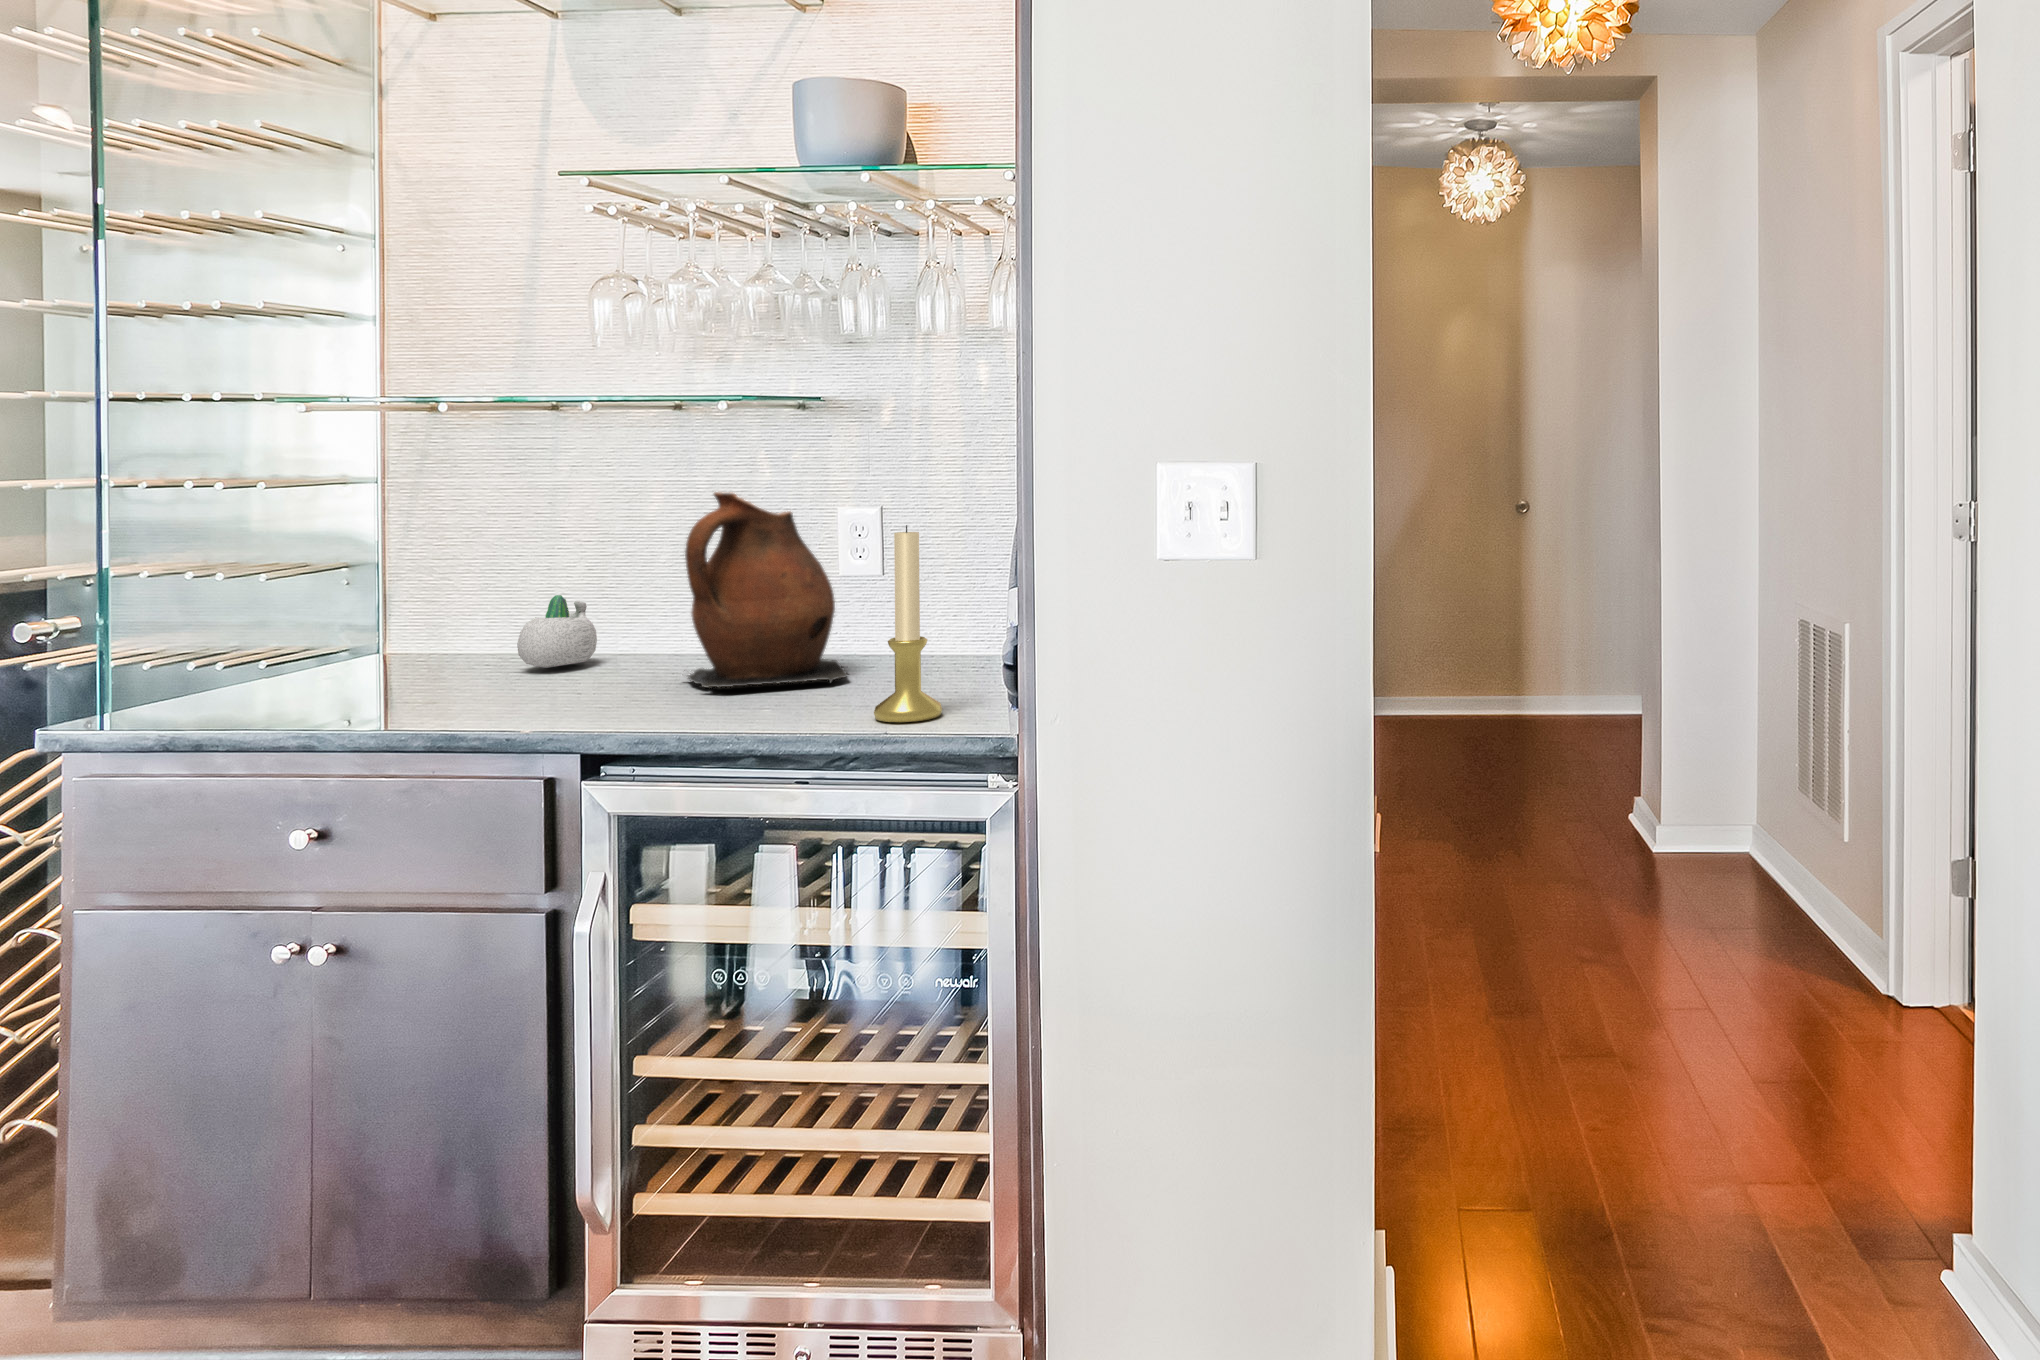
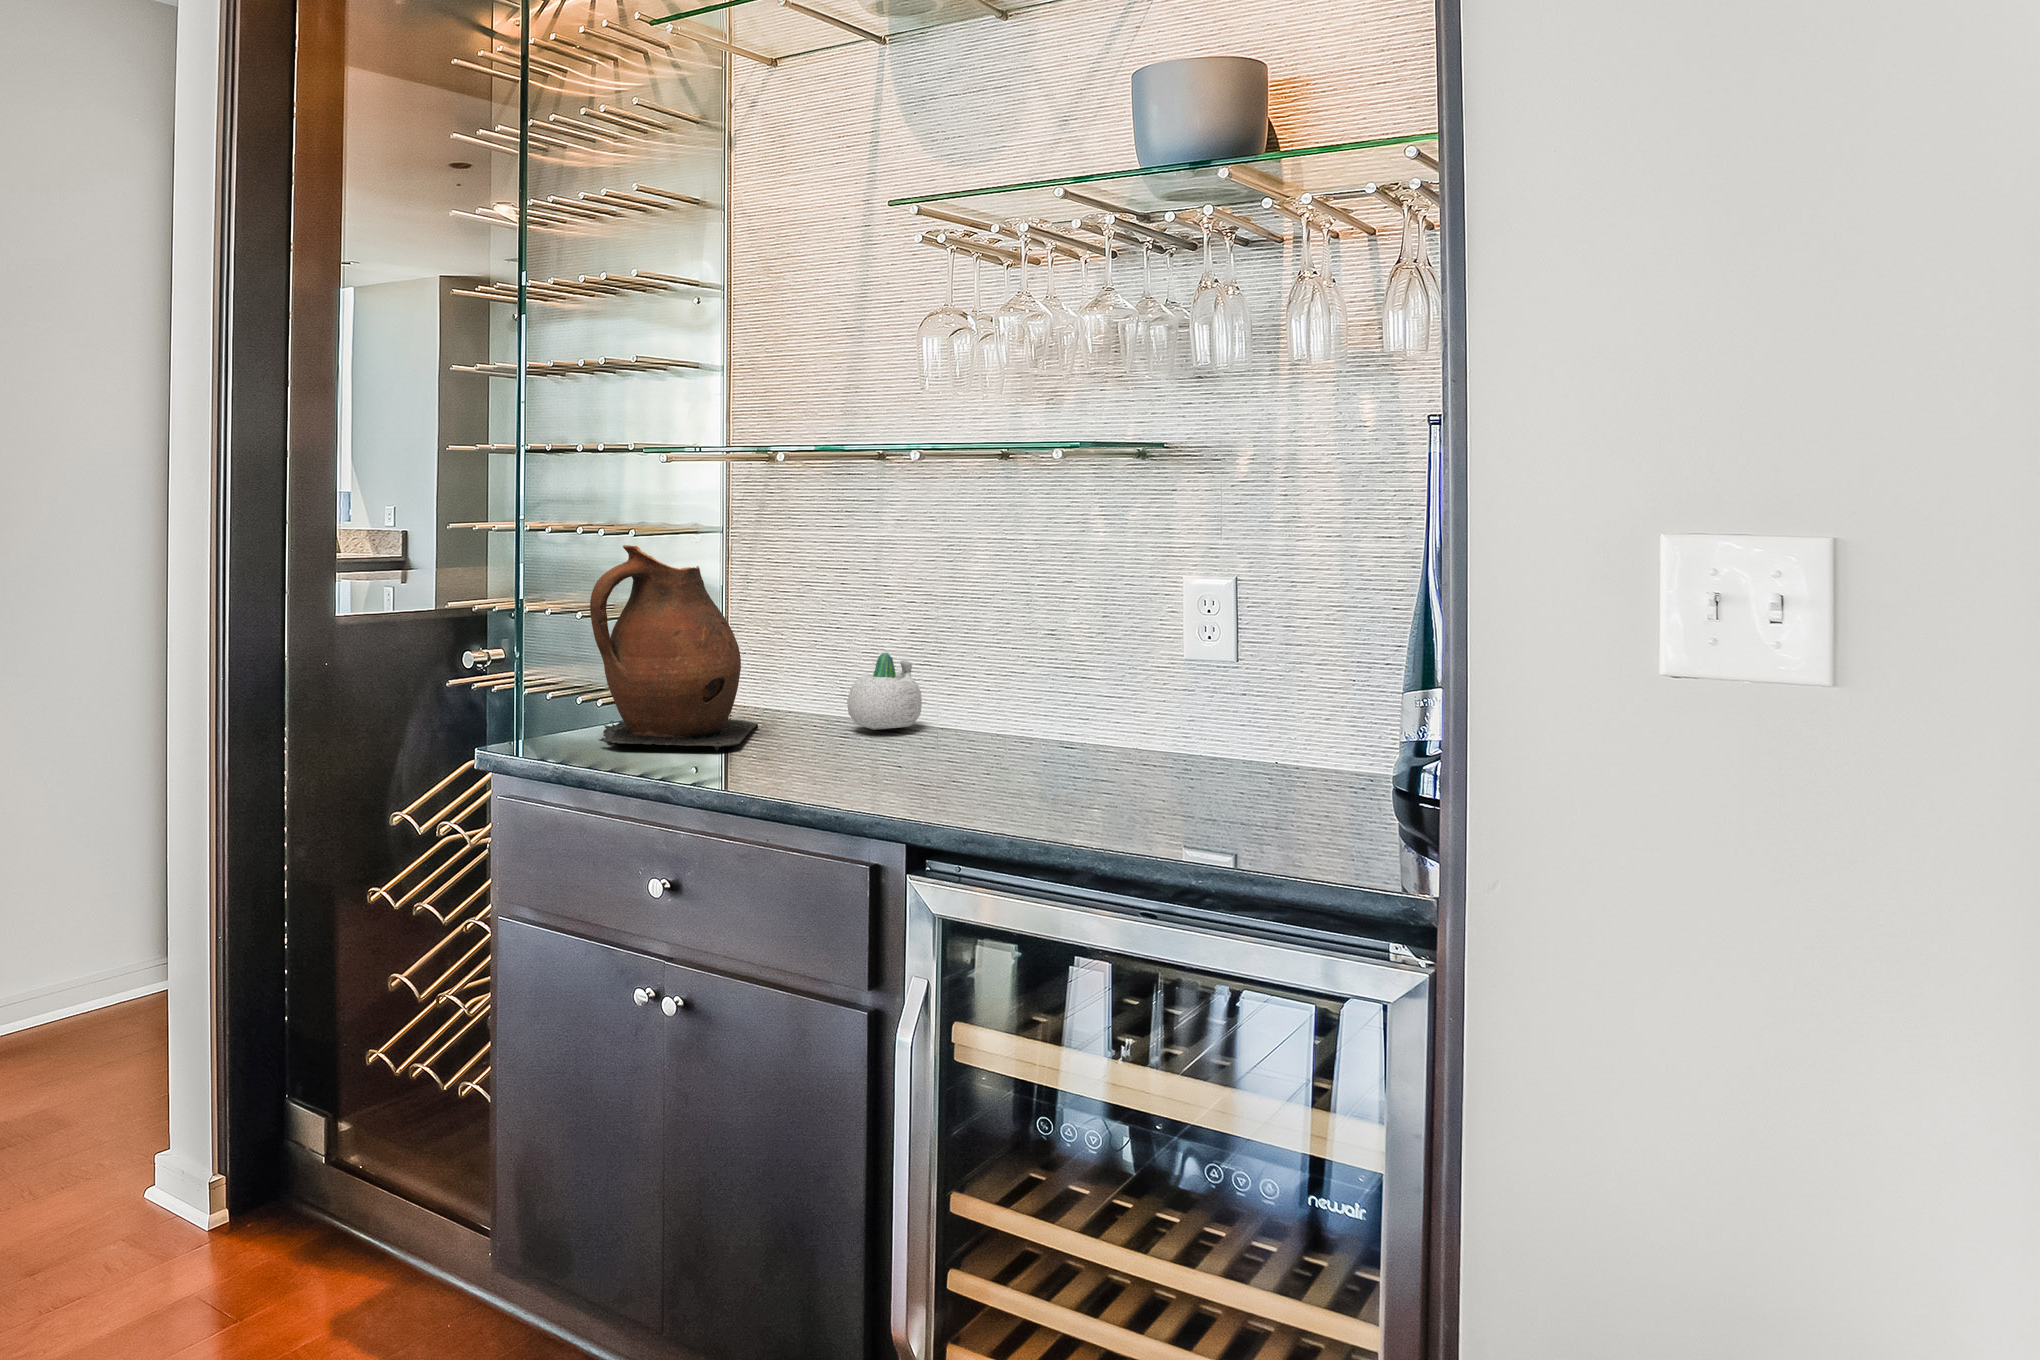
ceramic pitcher: present [685,492,849,688] -> present [590,545,758,750]
candle holder: present [874,525,942,722] -> none [1235,604,1325,859]

